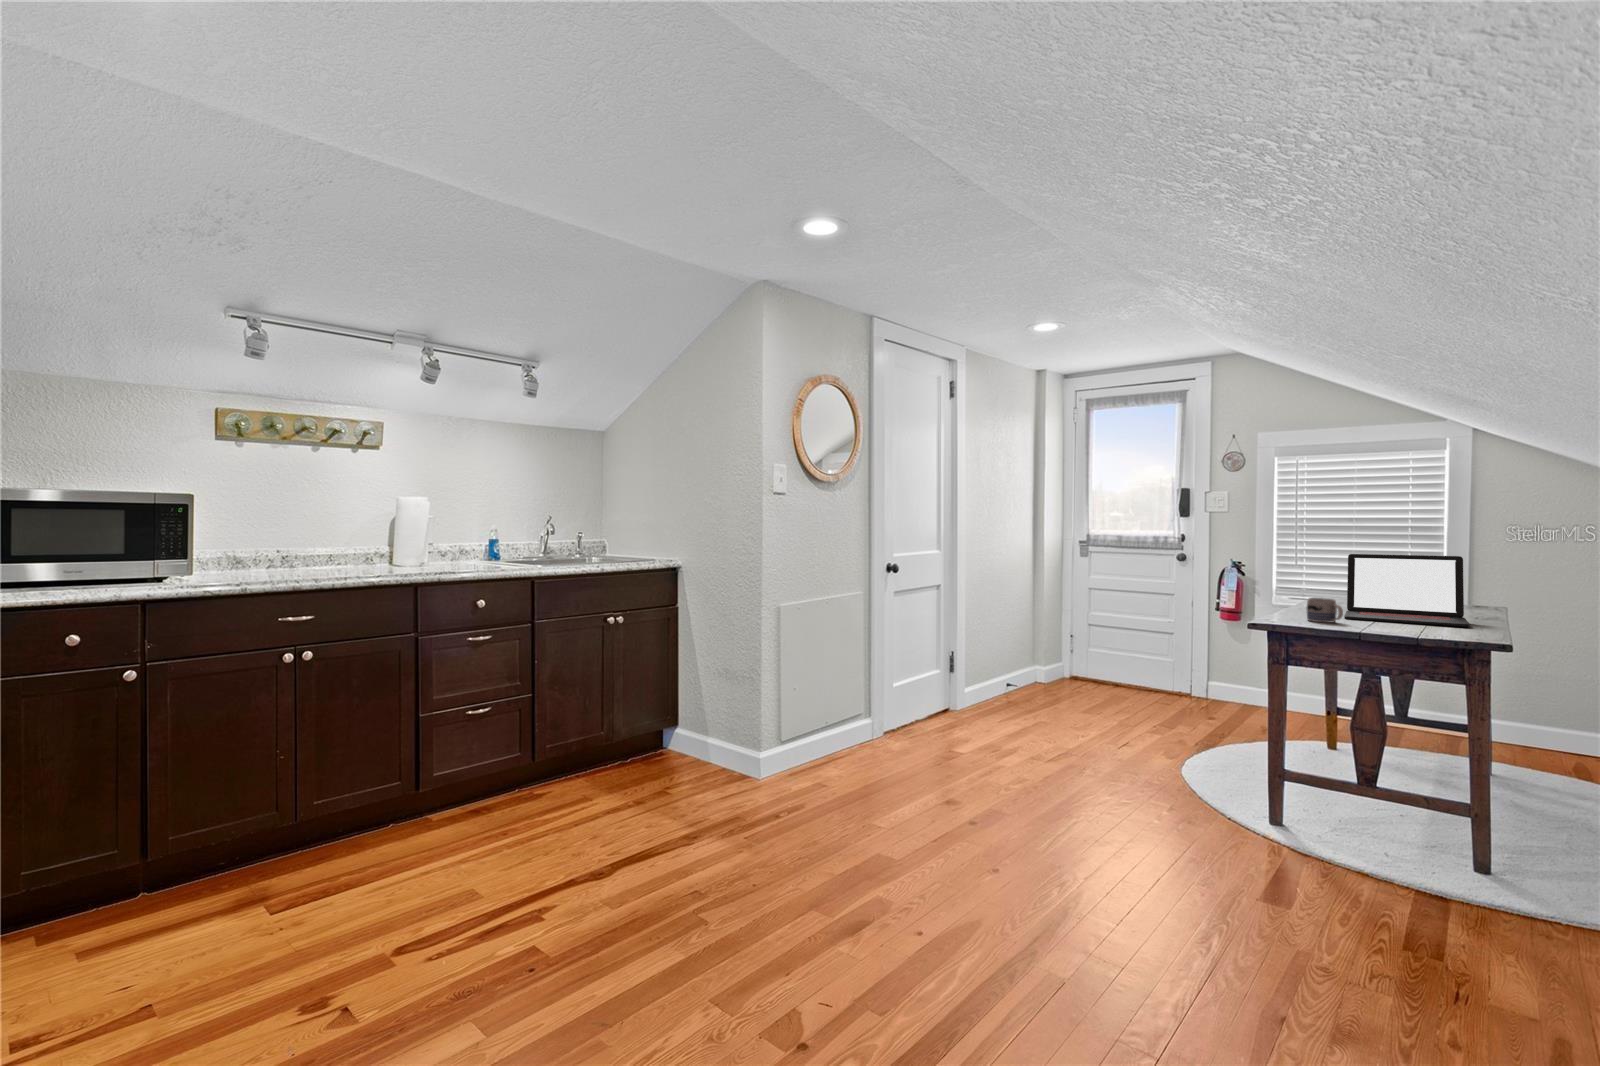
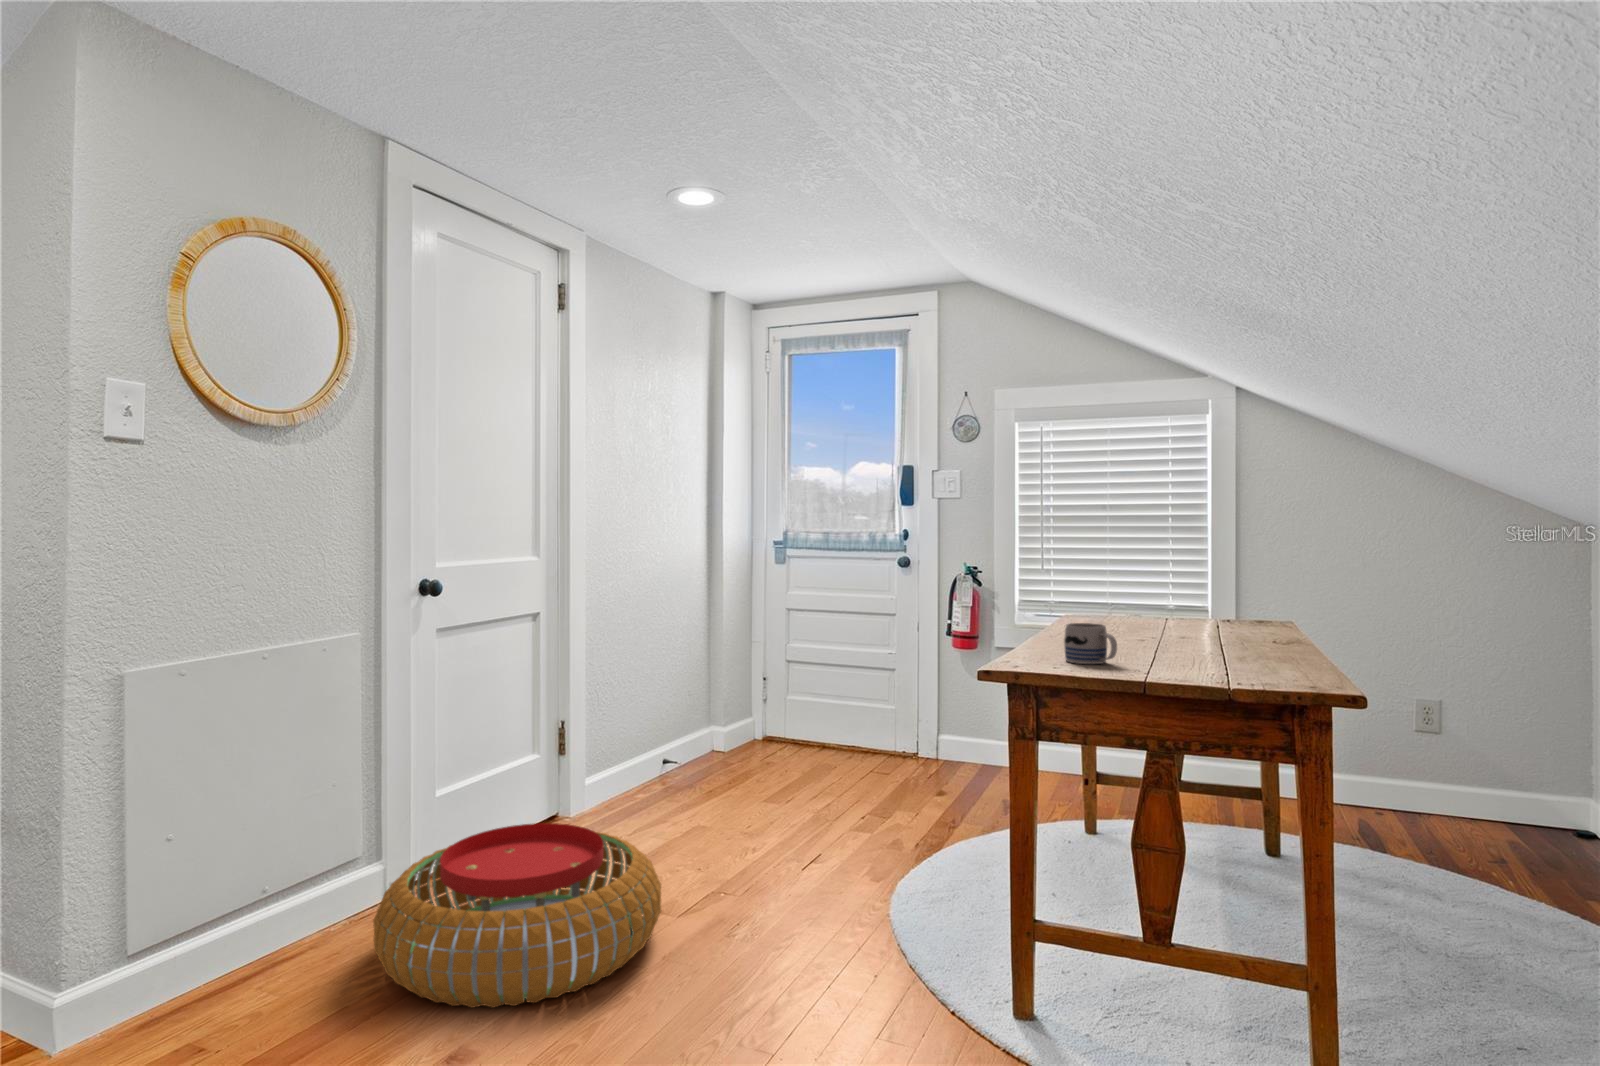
laptop: present [1344,554,1470,627] -> none [1114,550,1283,661]
pouf: none [886,701,1039,787] -> present [373,823,661,1008]

